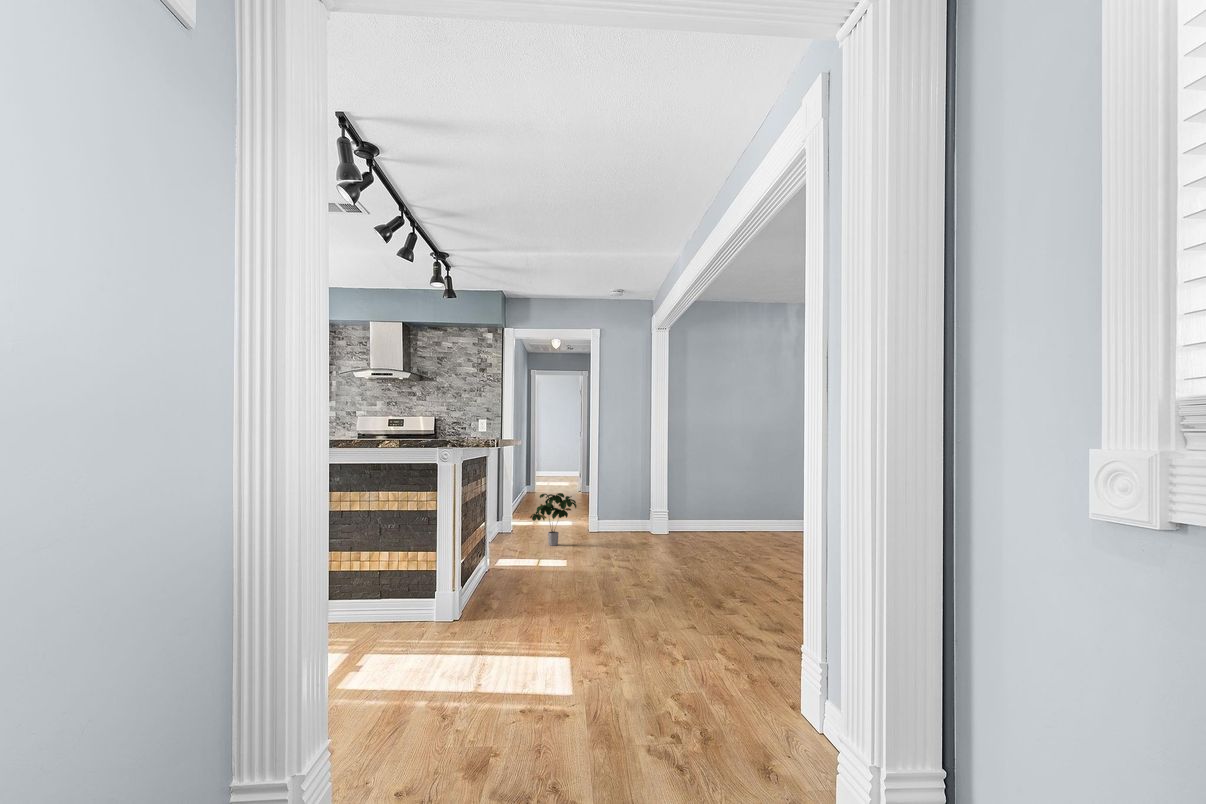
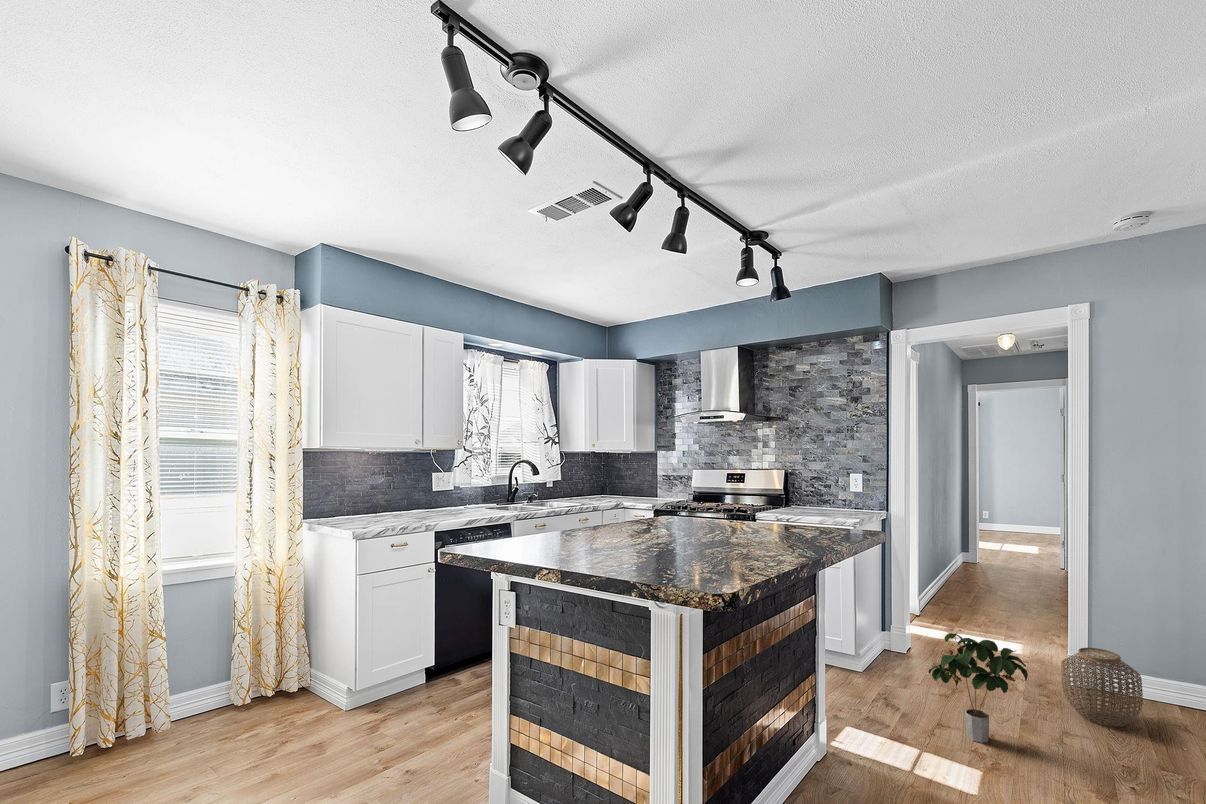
woven basket: none [587,501,618,536] -> present [1061,648,1143,727]

